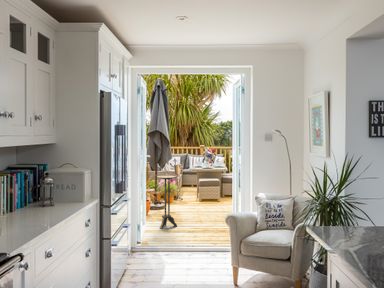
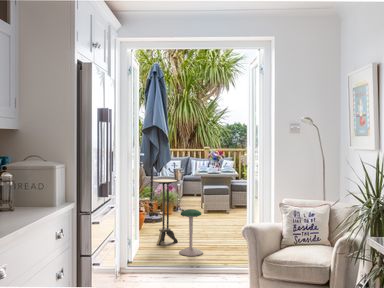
stool: none [178,200,197,238] -> present [179,209,203,256]

